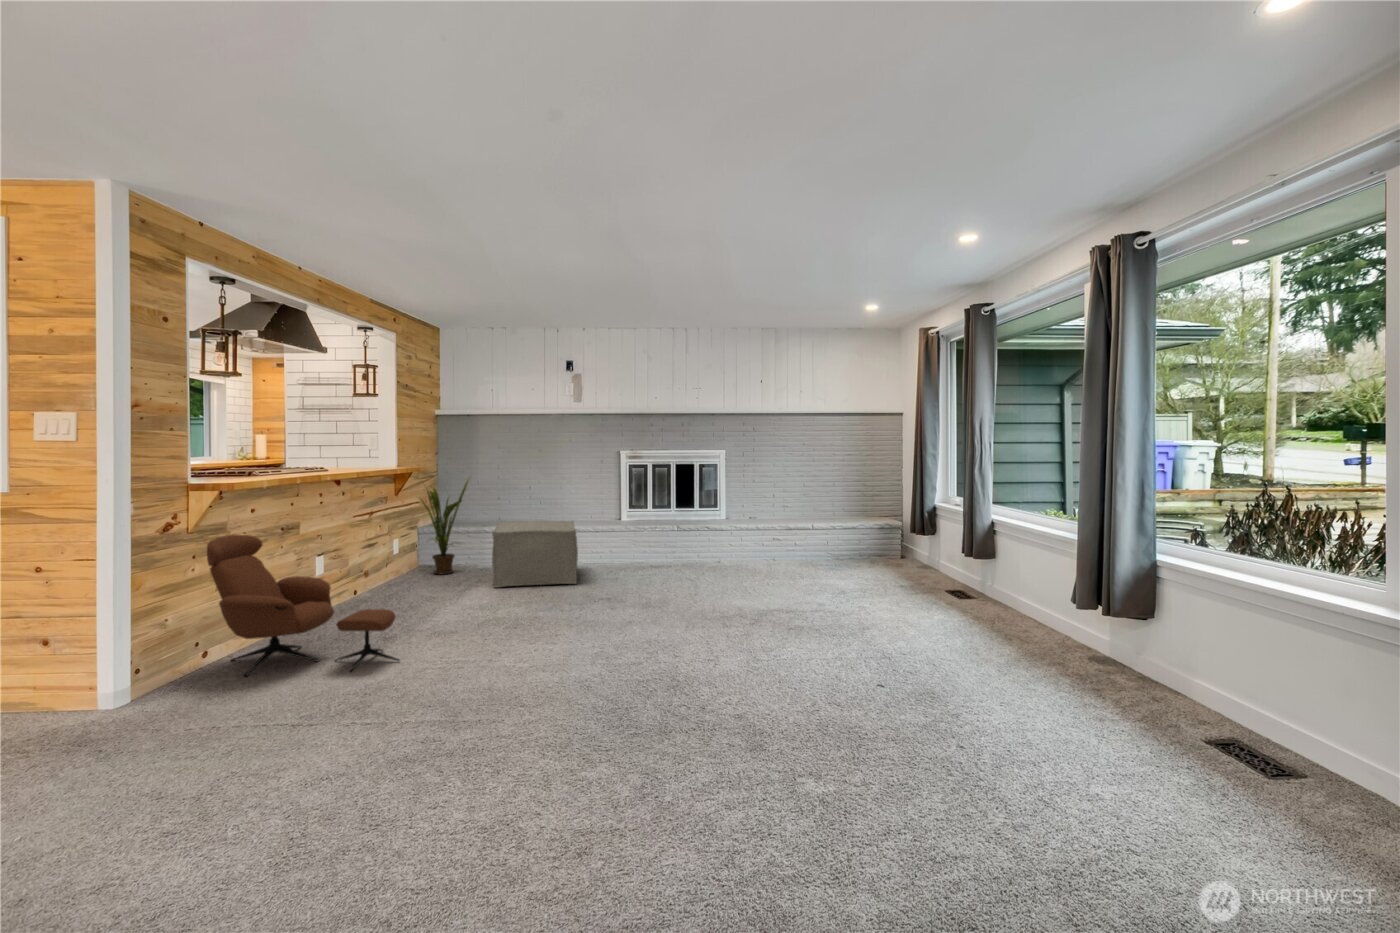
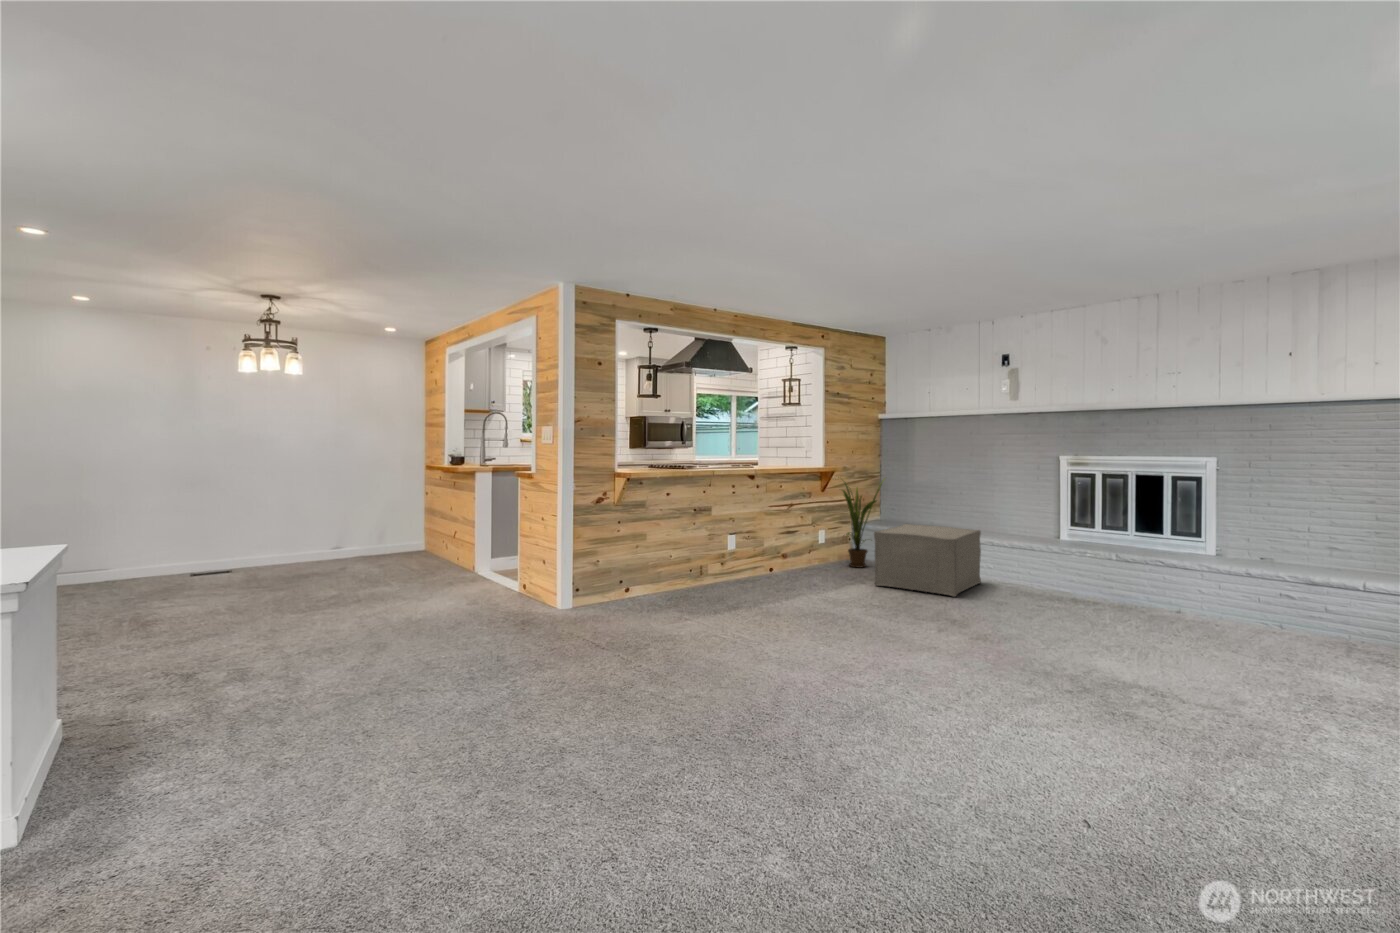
lounge chair: present [207,535,400,676] -> none [619,510,719,623]

